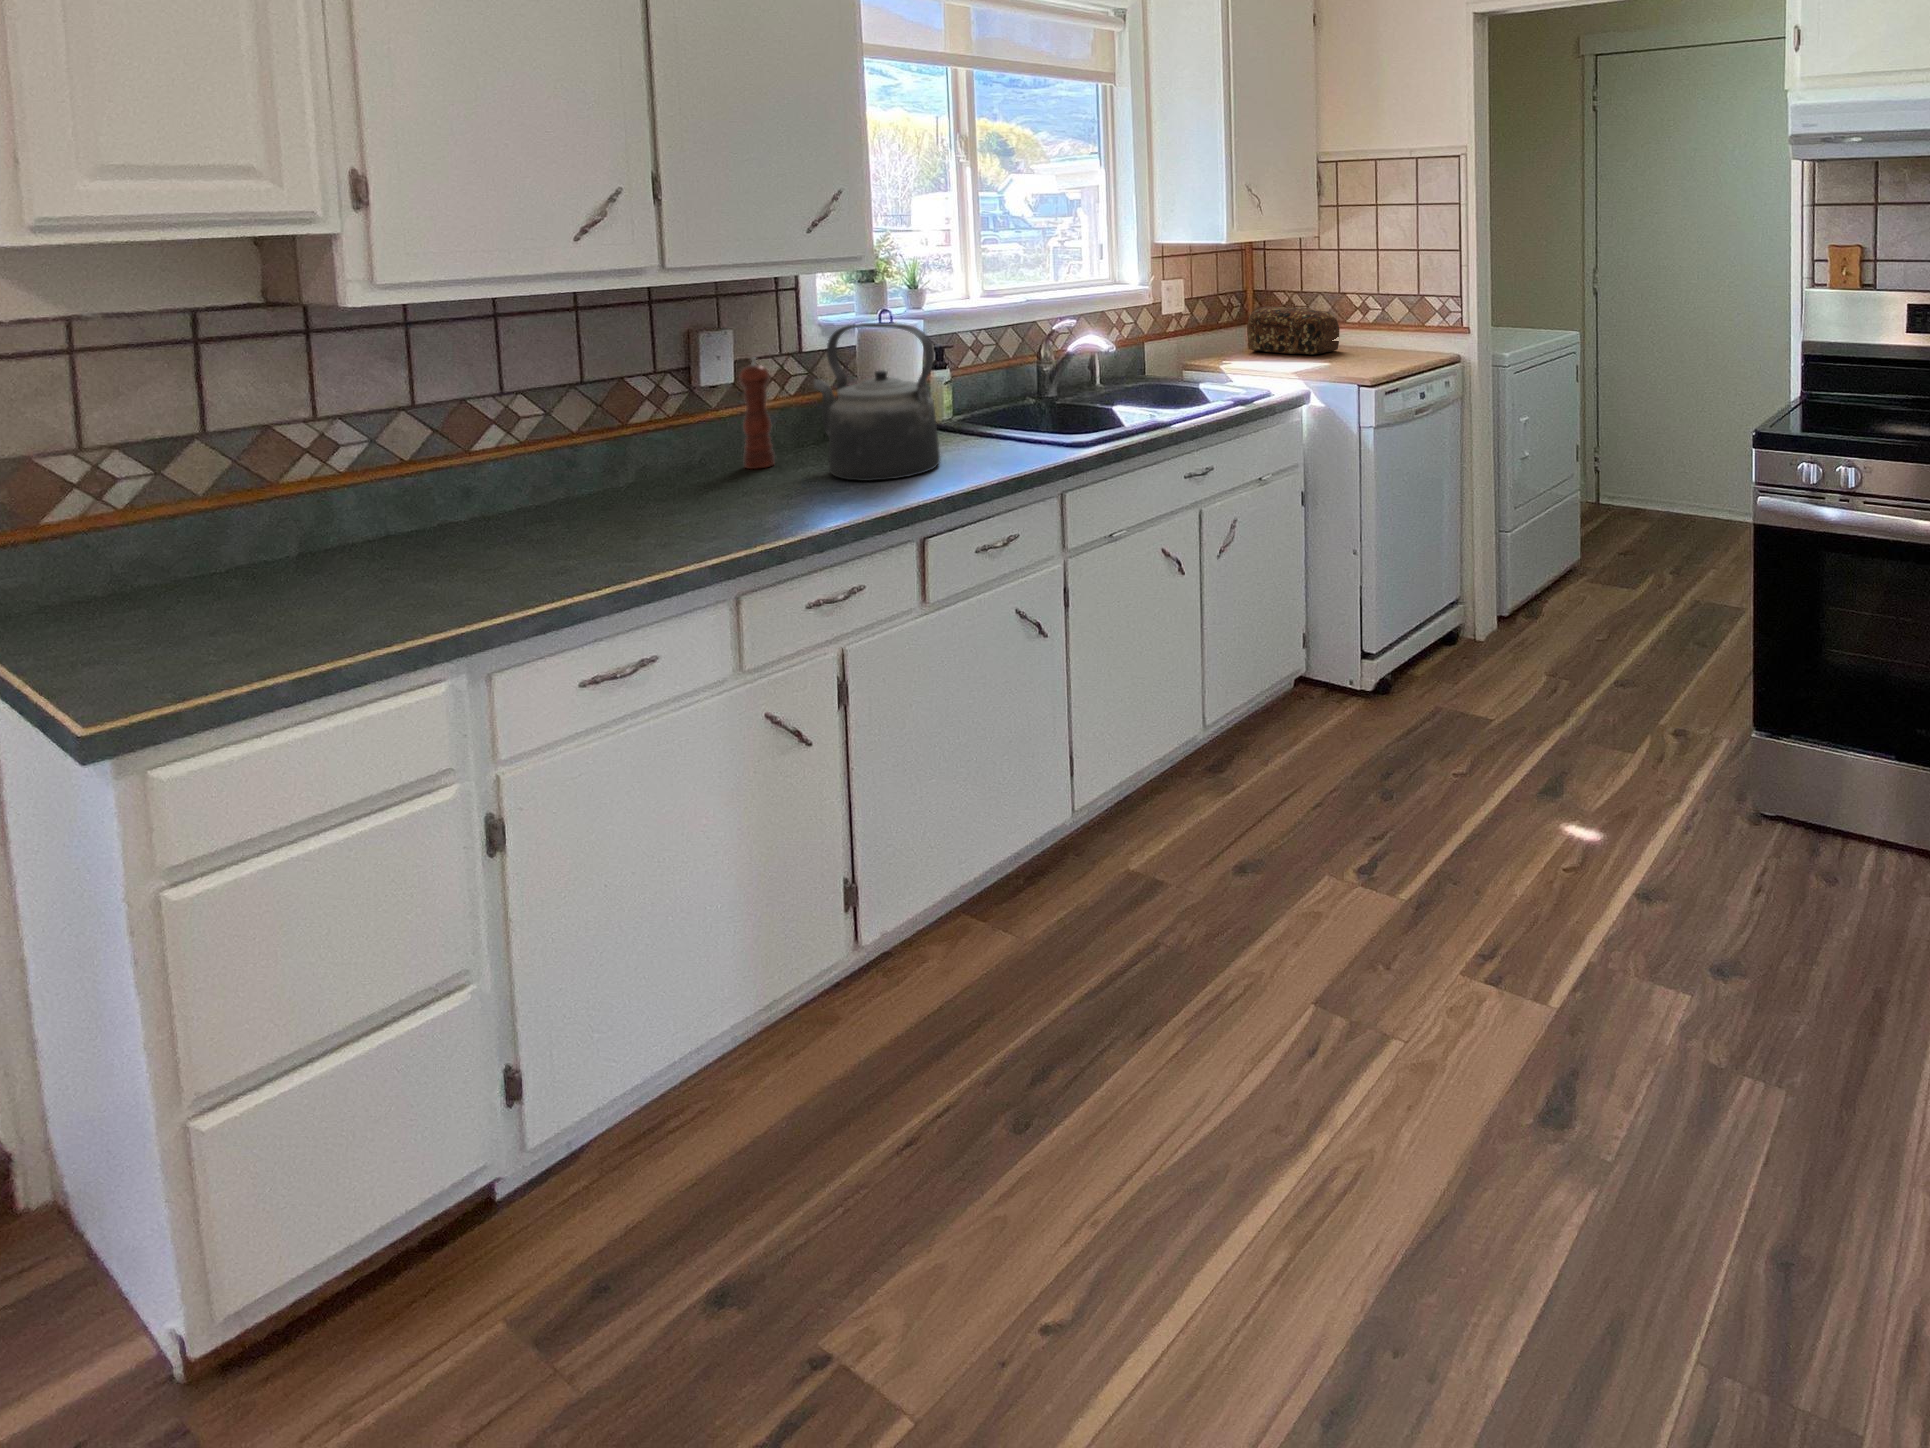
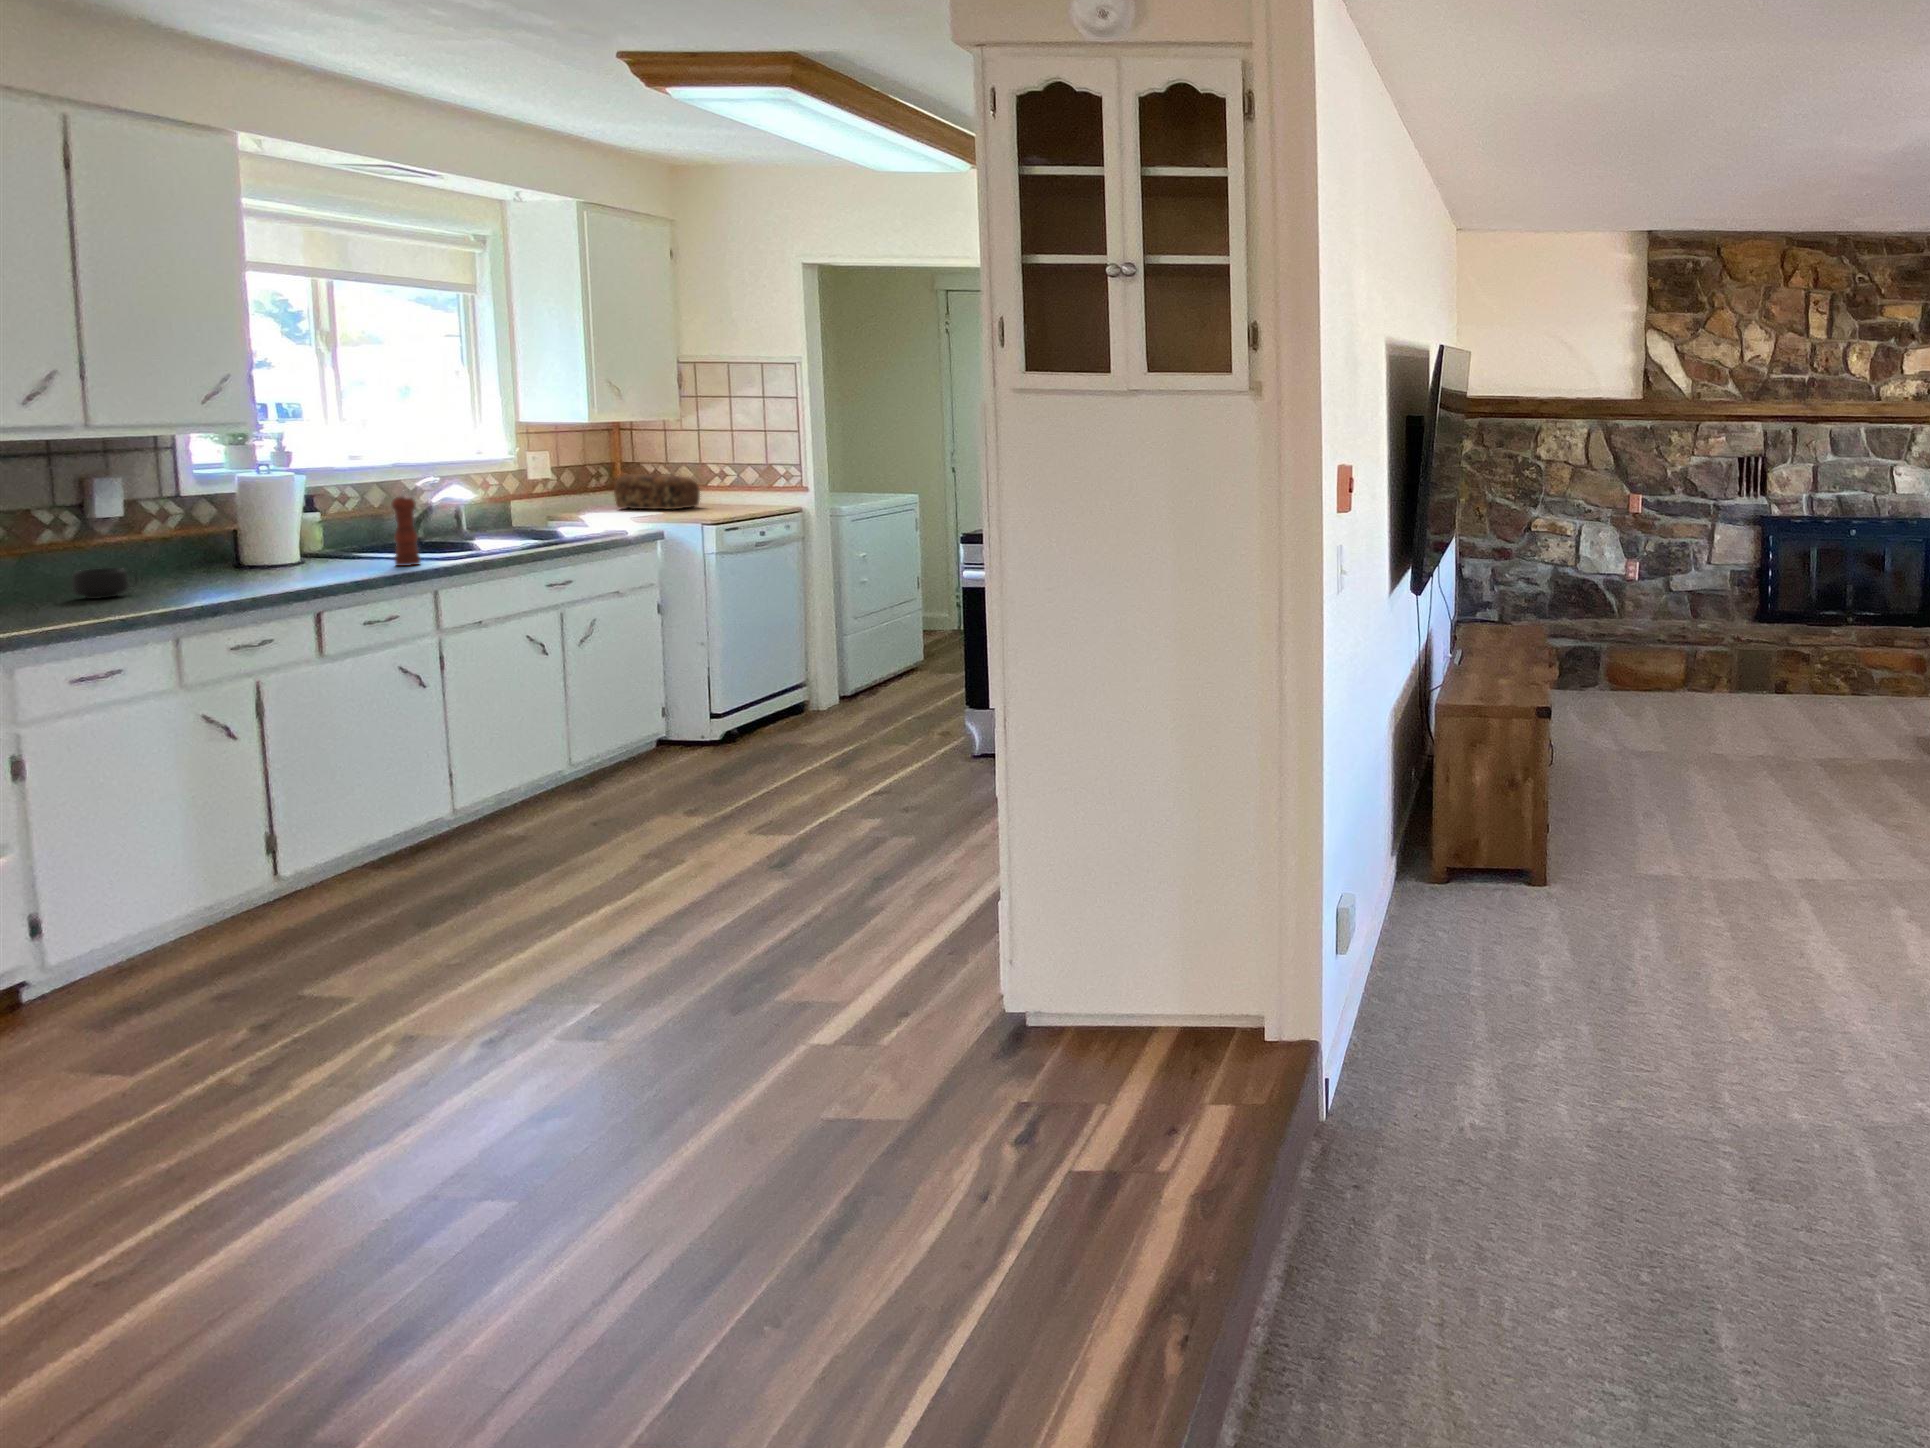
kettle: present [814,323,940,481] -> none [207,473,331,579]
pepper mill: present [739,357,775,469] -> present [391,492,421,566]
mug: none [647,465,719,513] -> present [72,568,130,599]

